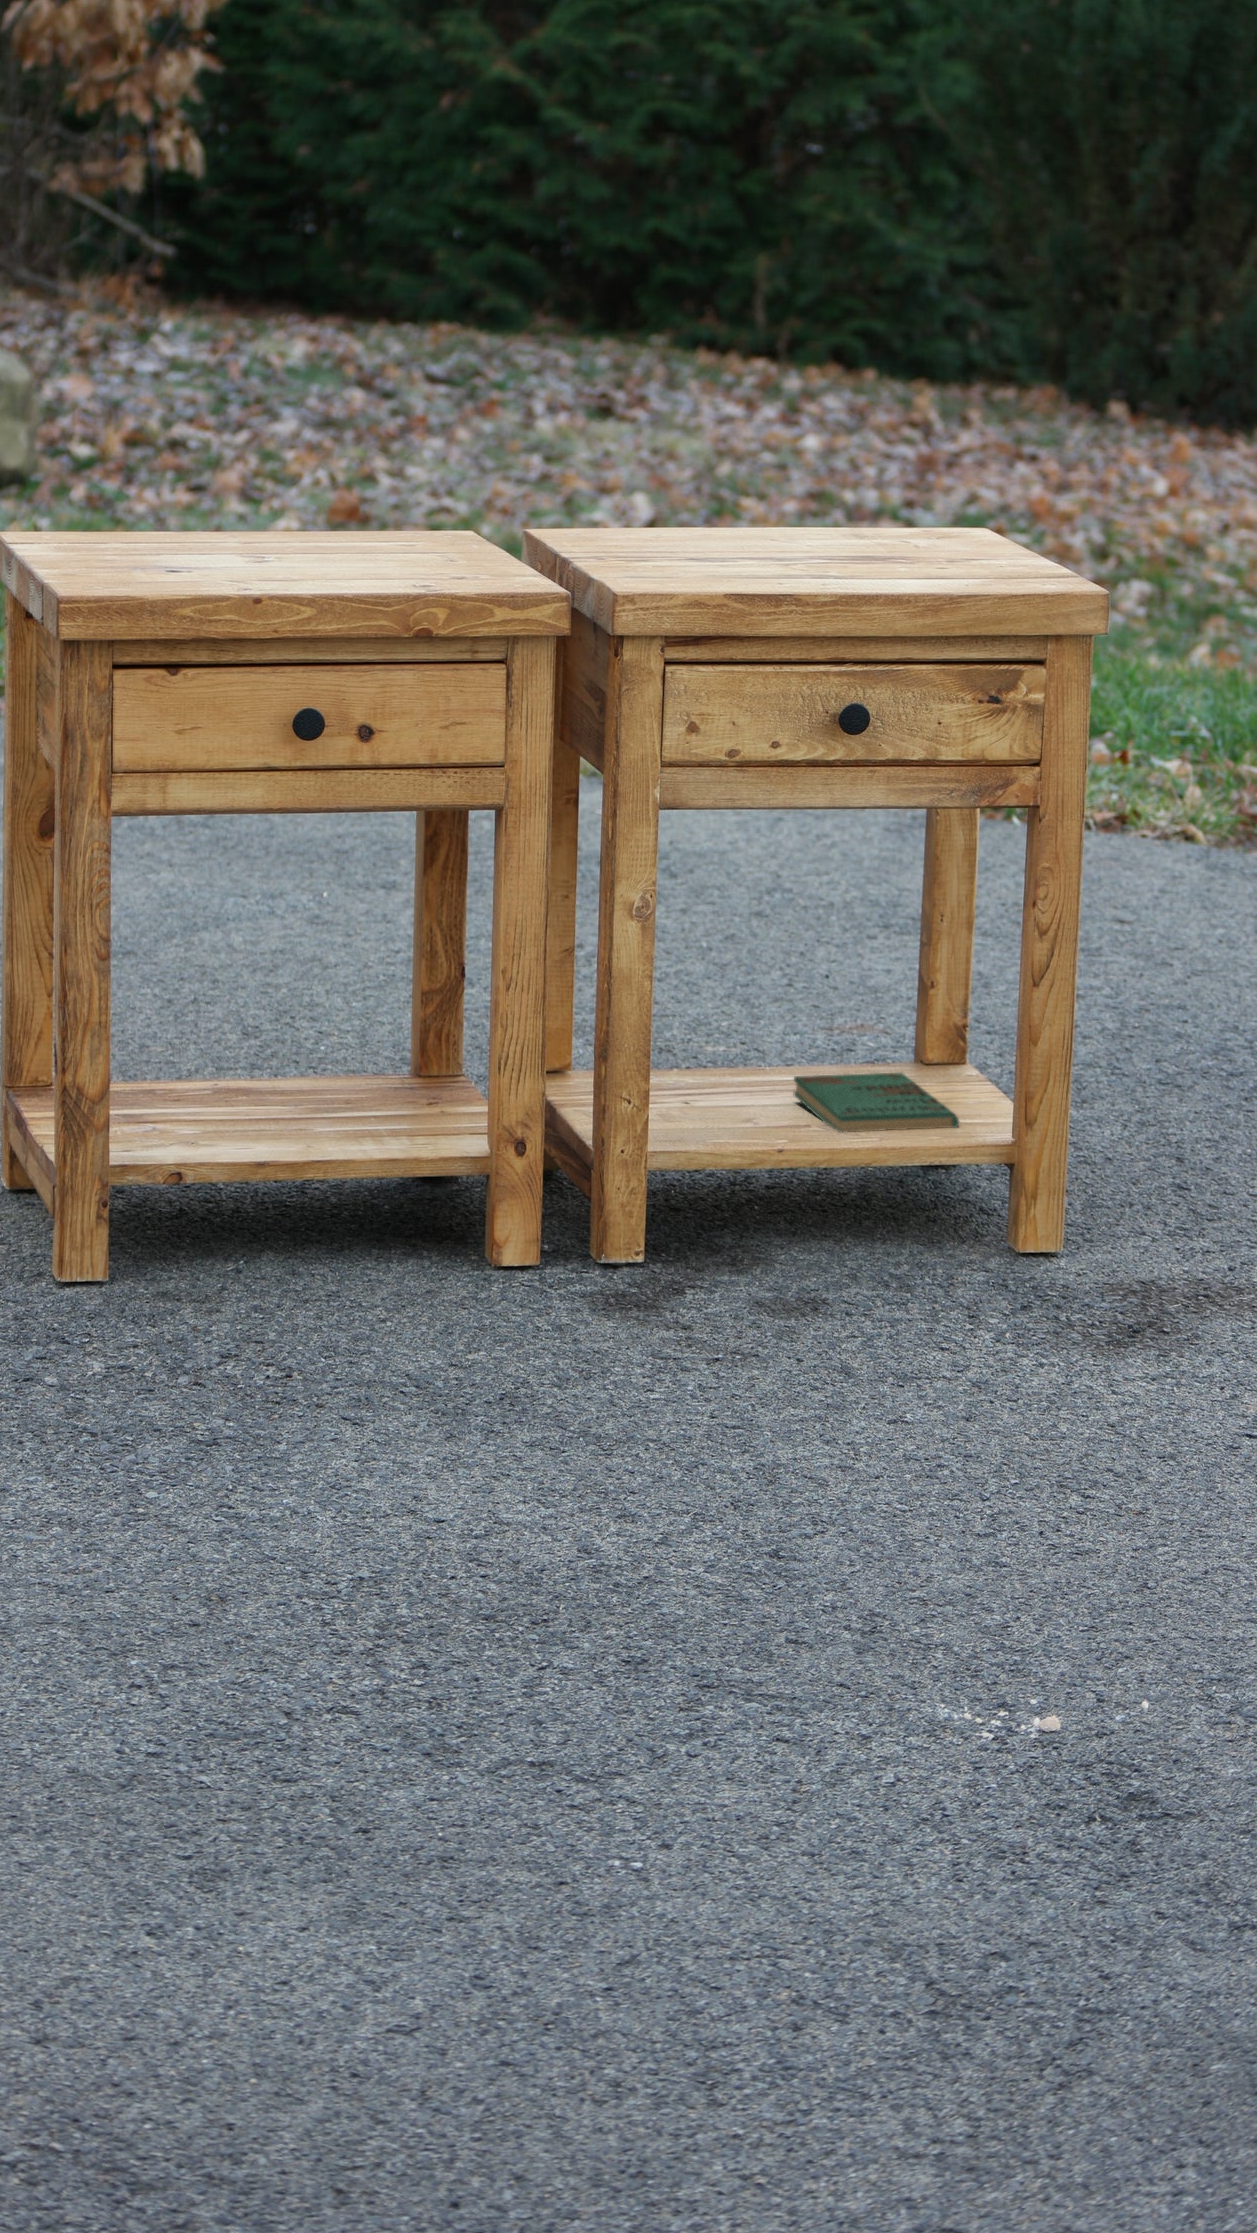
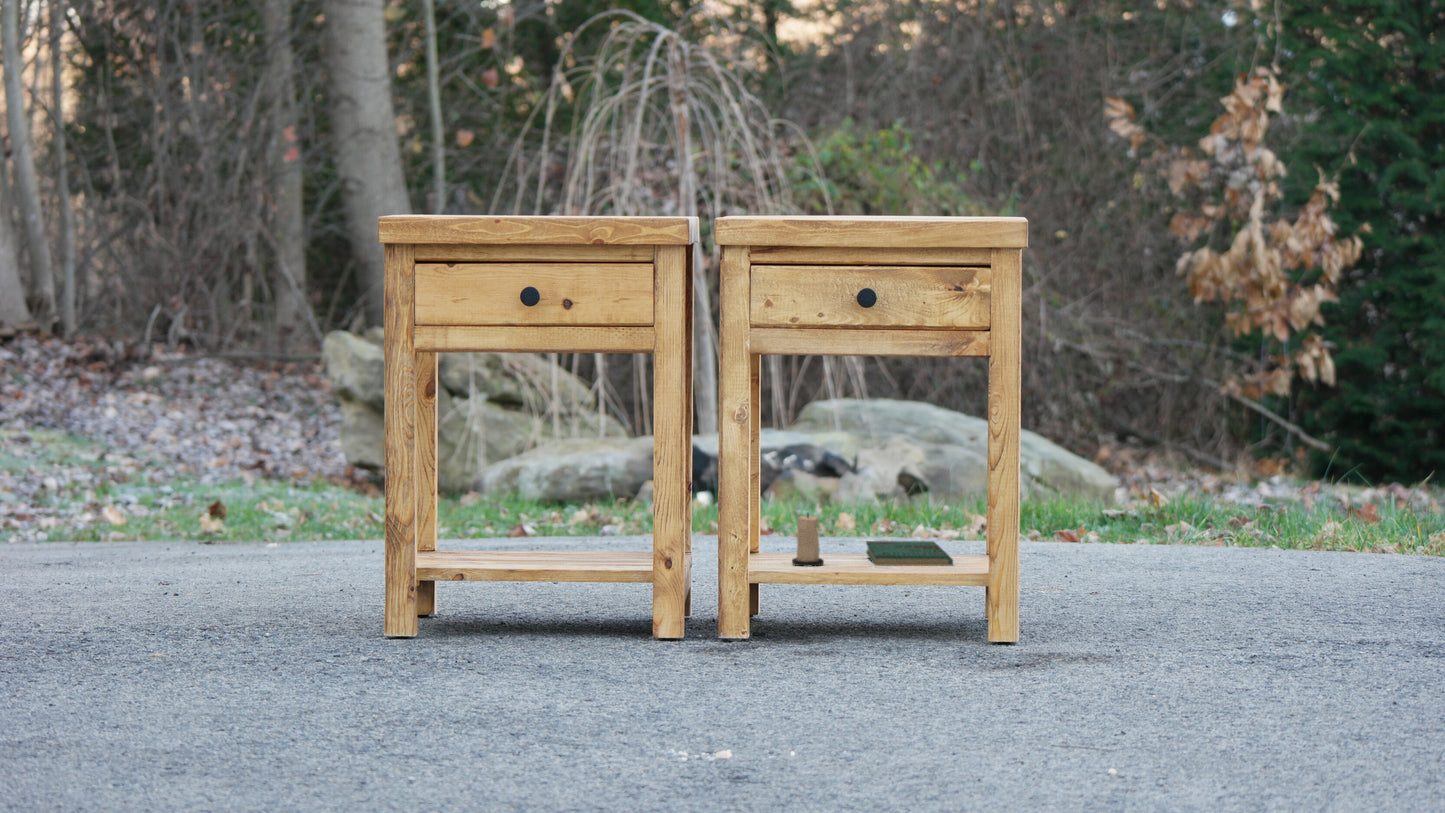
candle: none [708,1051,759,1141] -> present [792,513,824,566]

